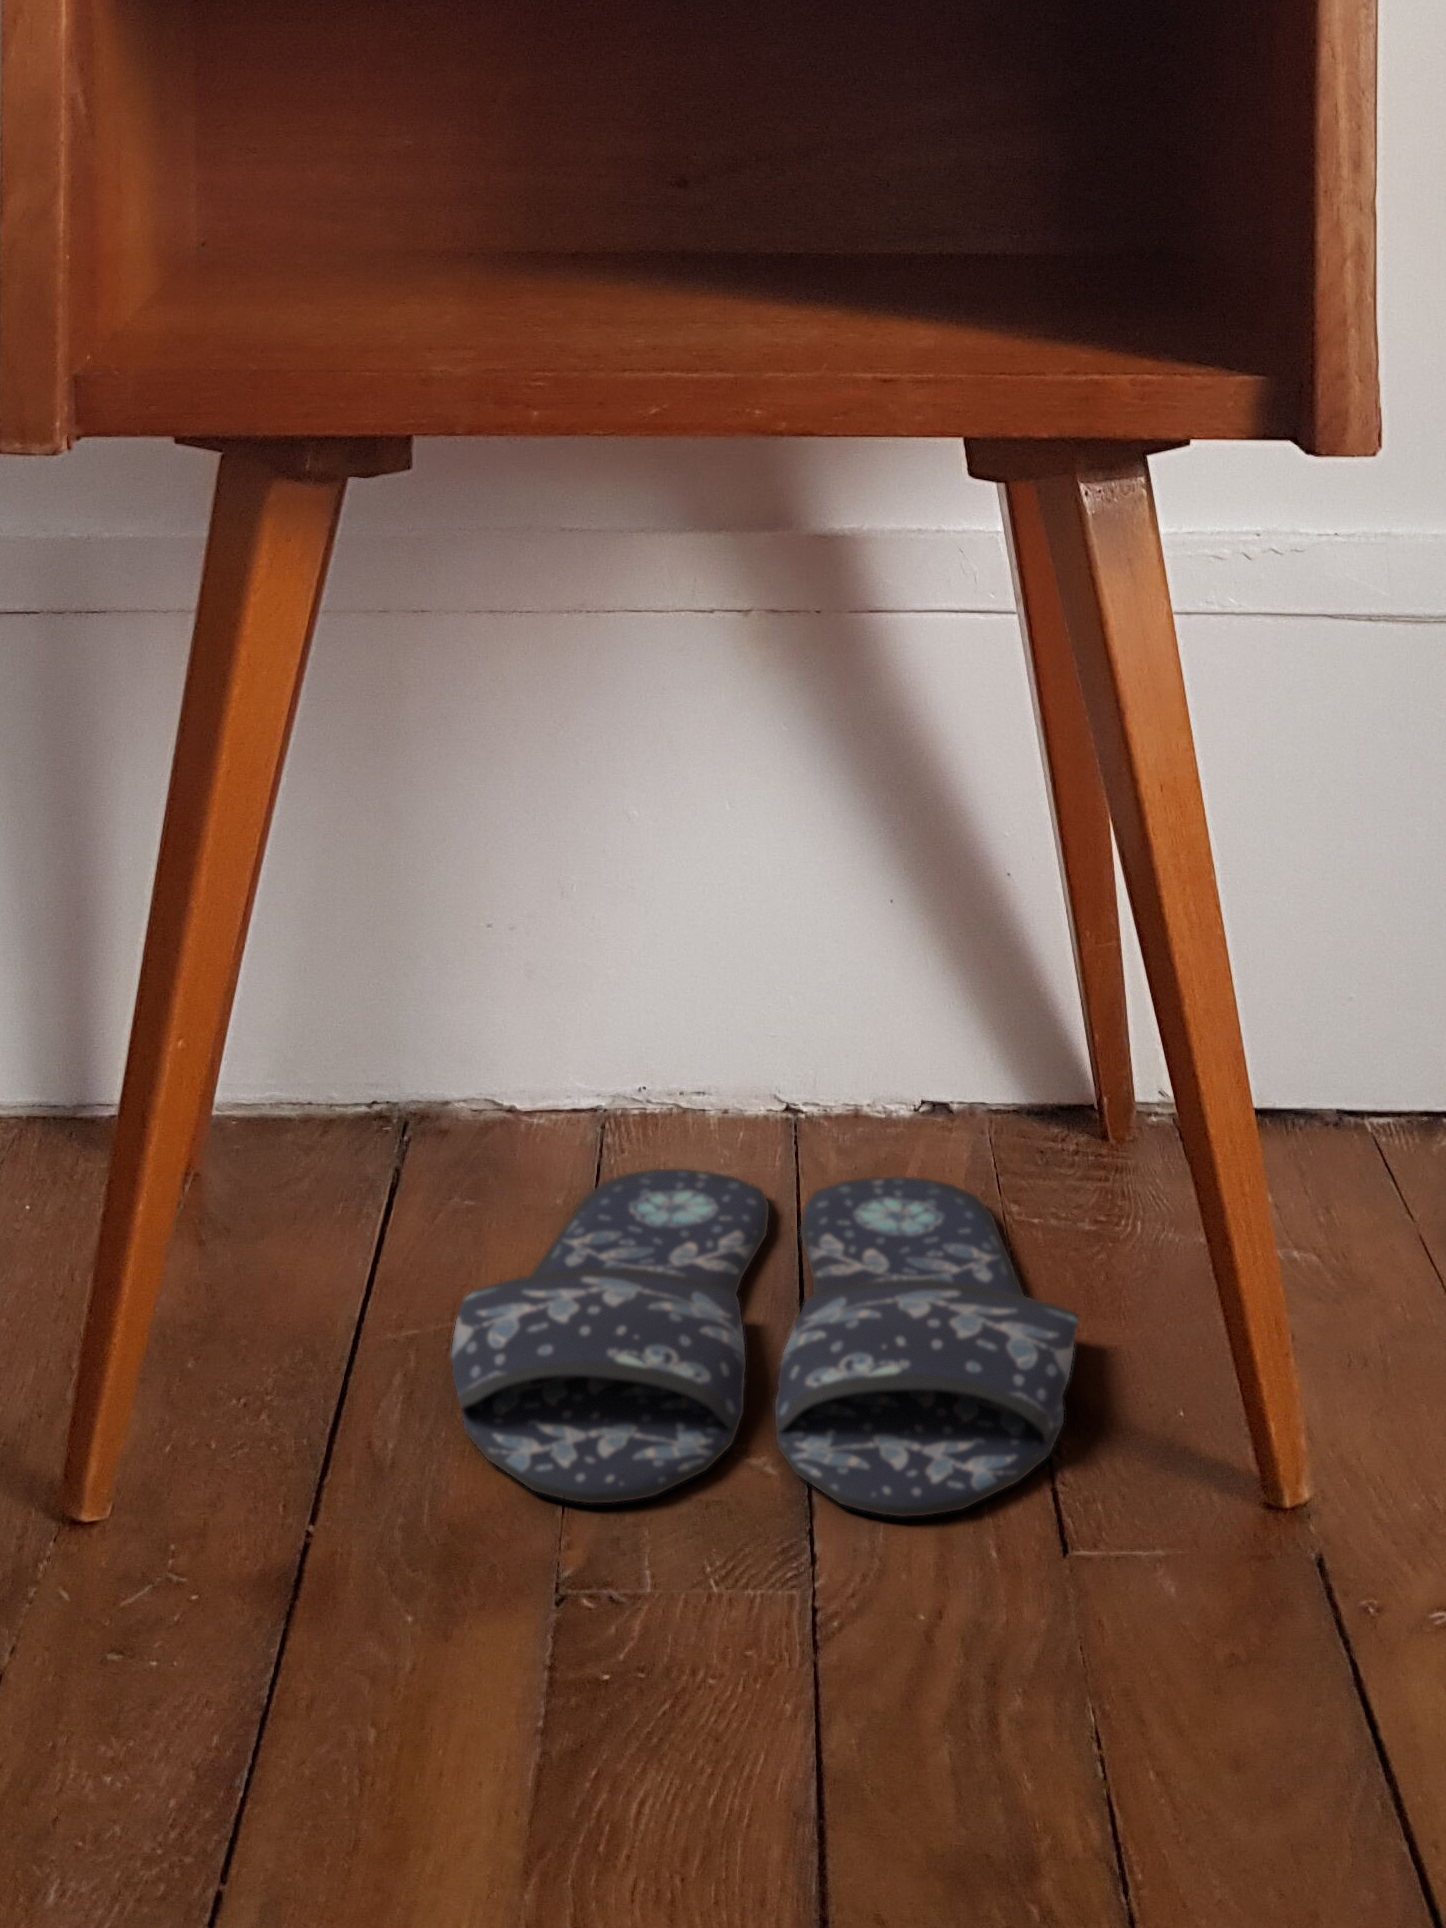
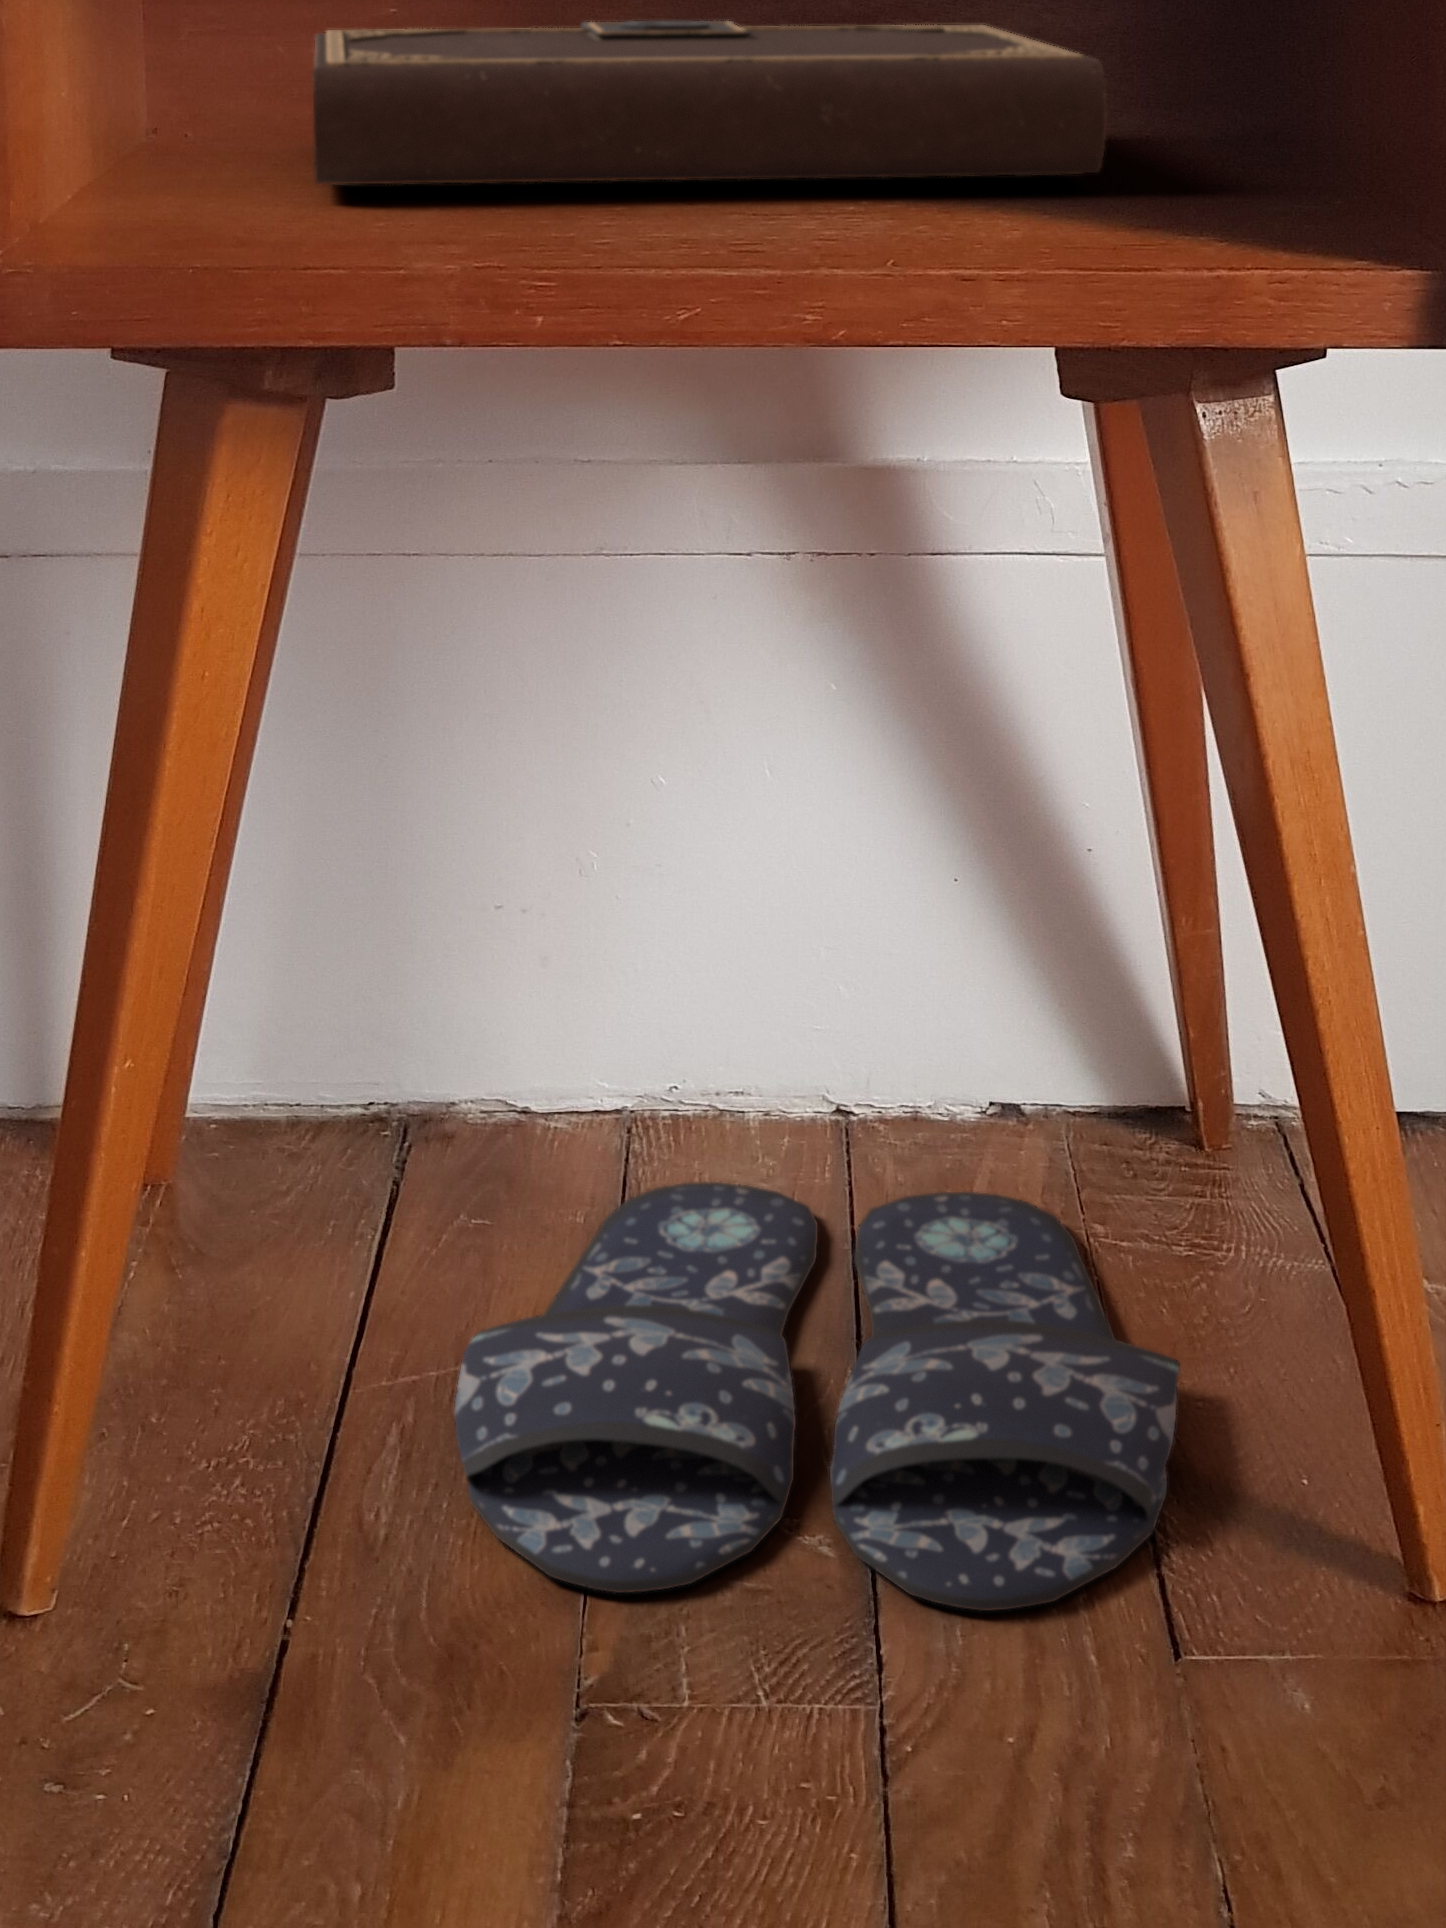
notebook: none [345,153,1007,297] -> present [312,21,1106,185]

